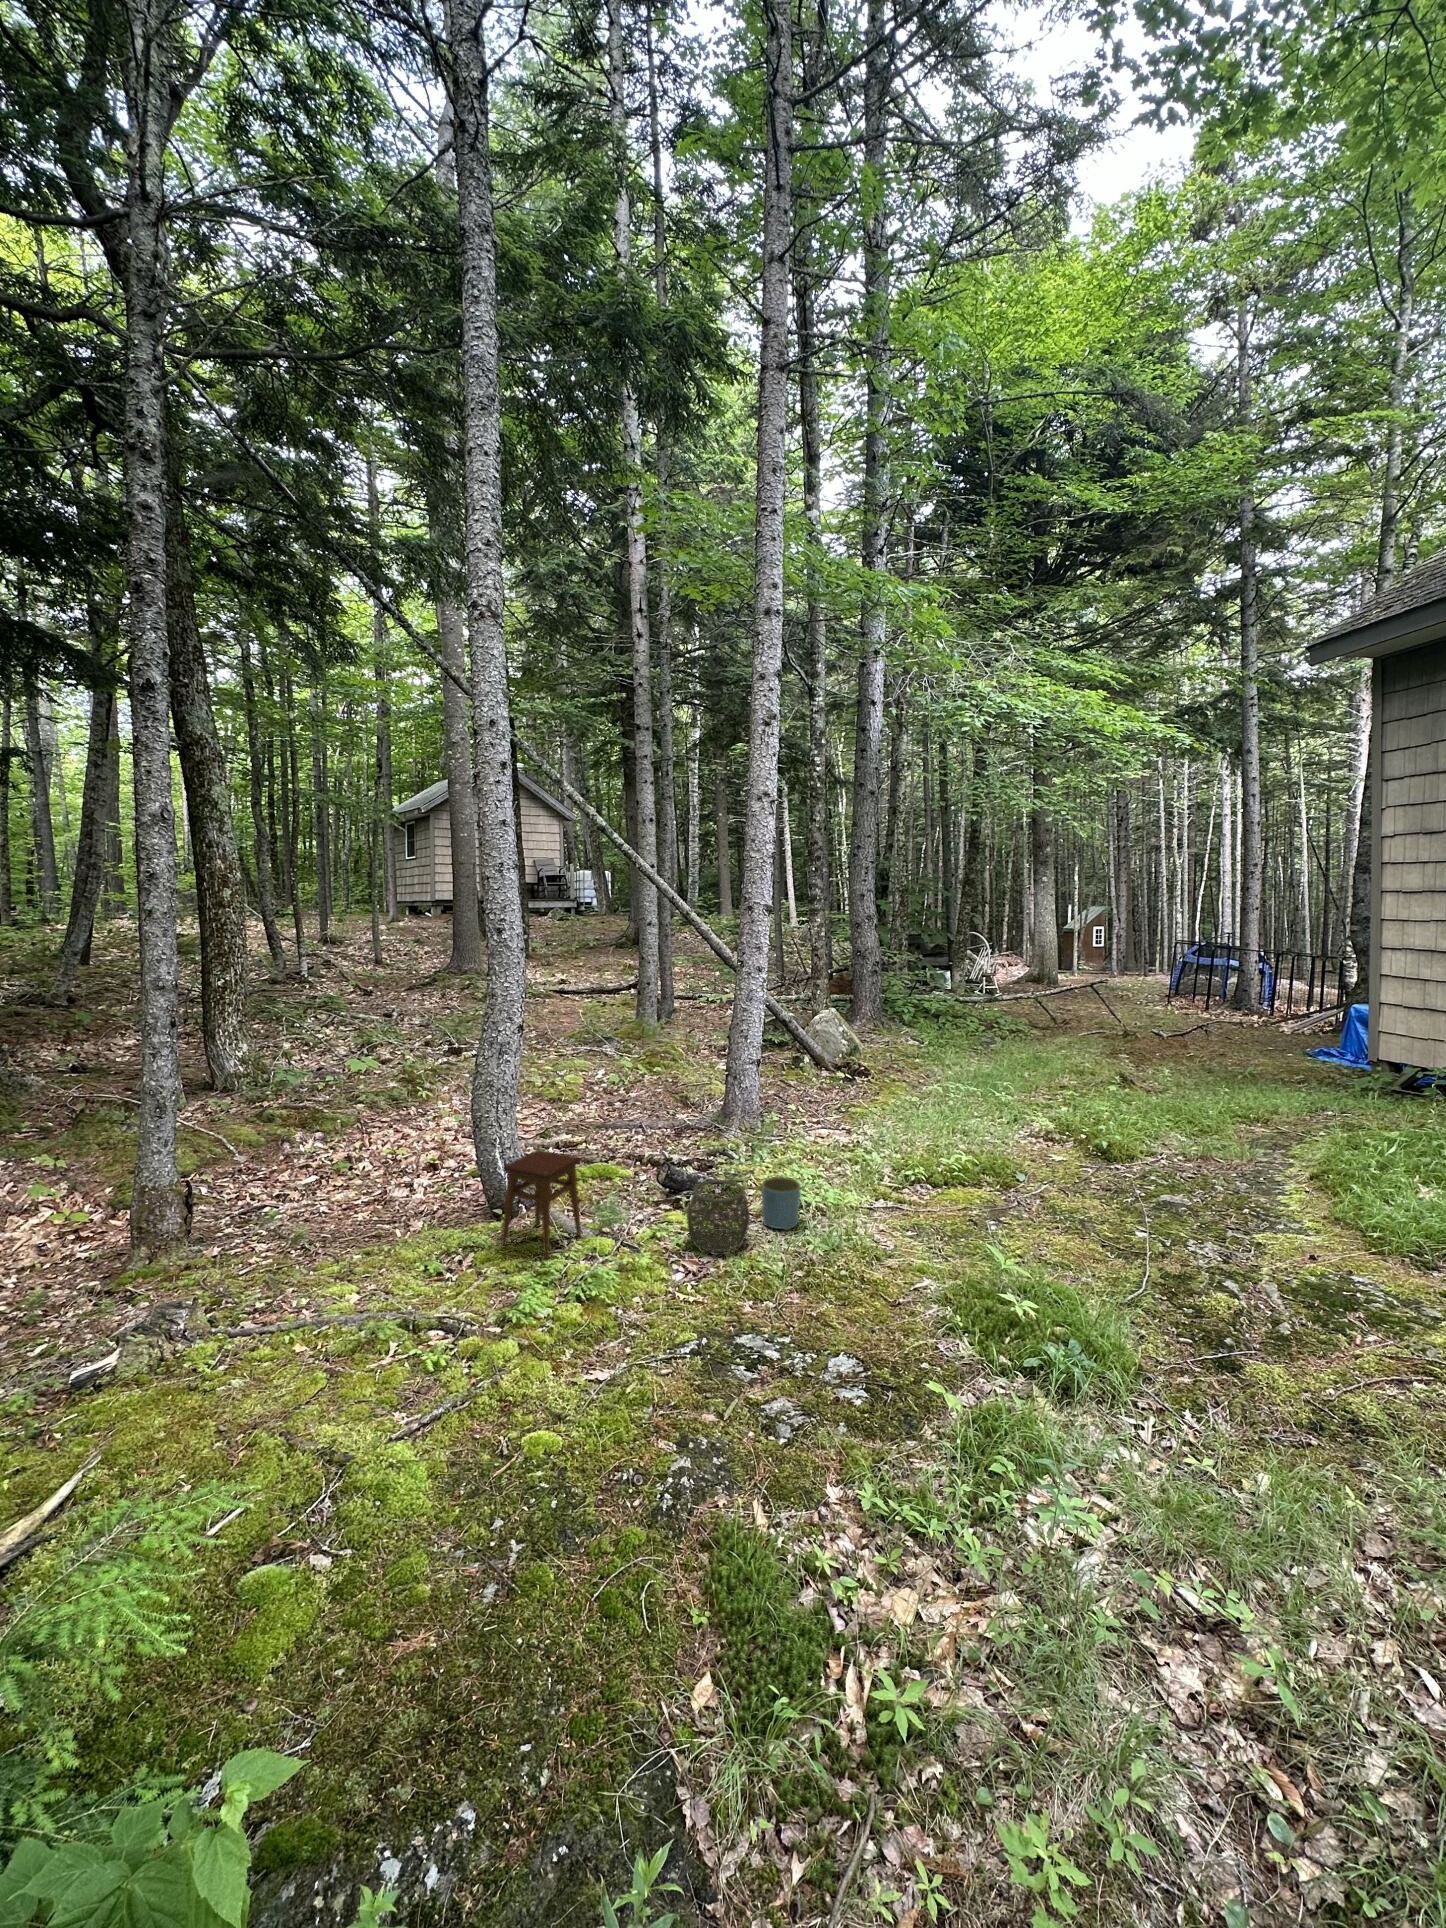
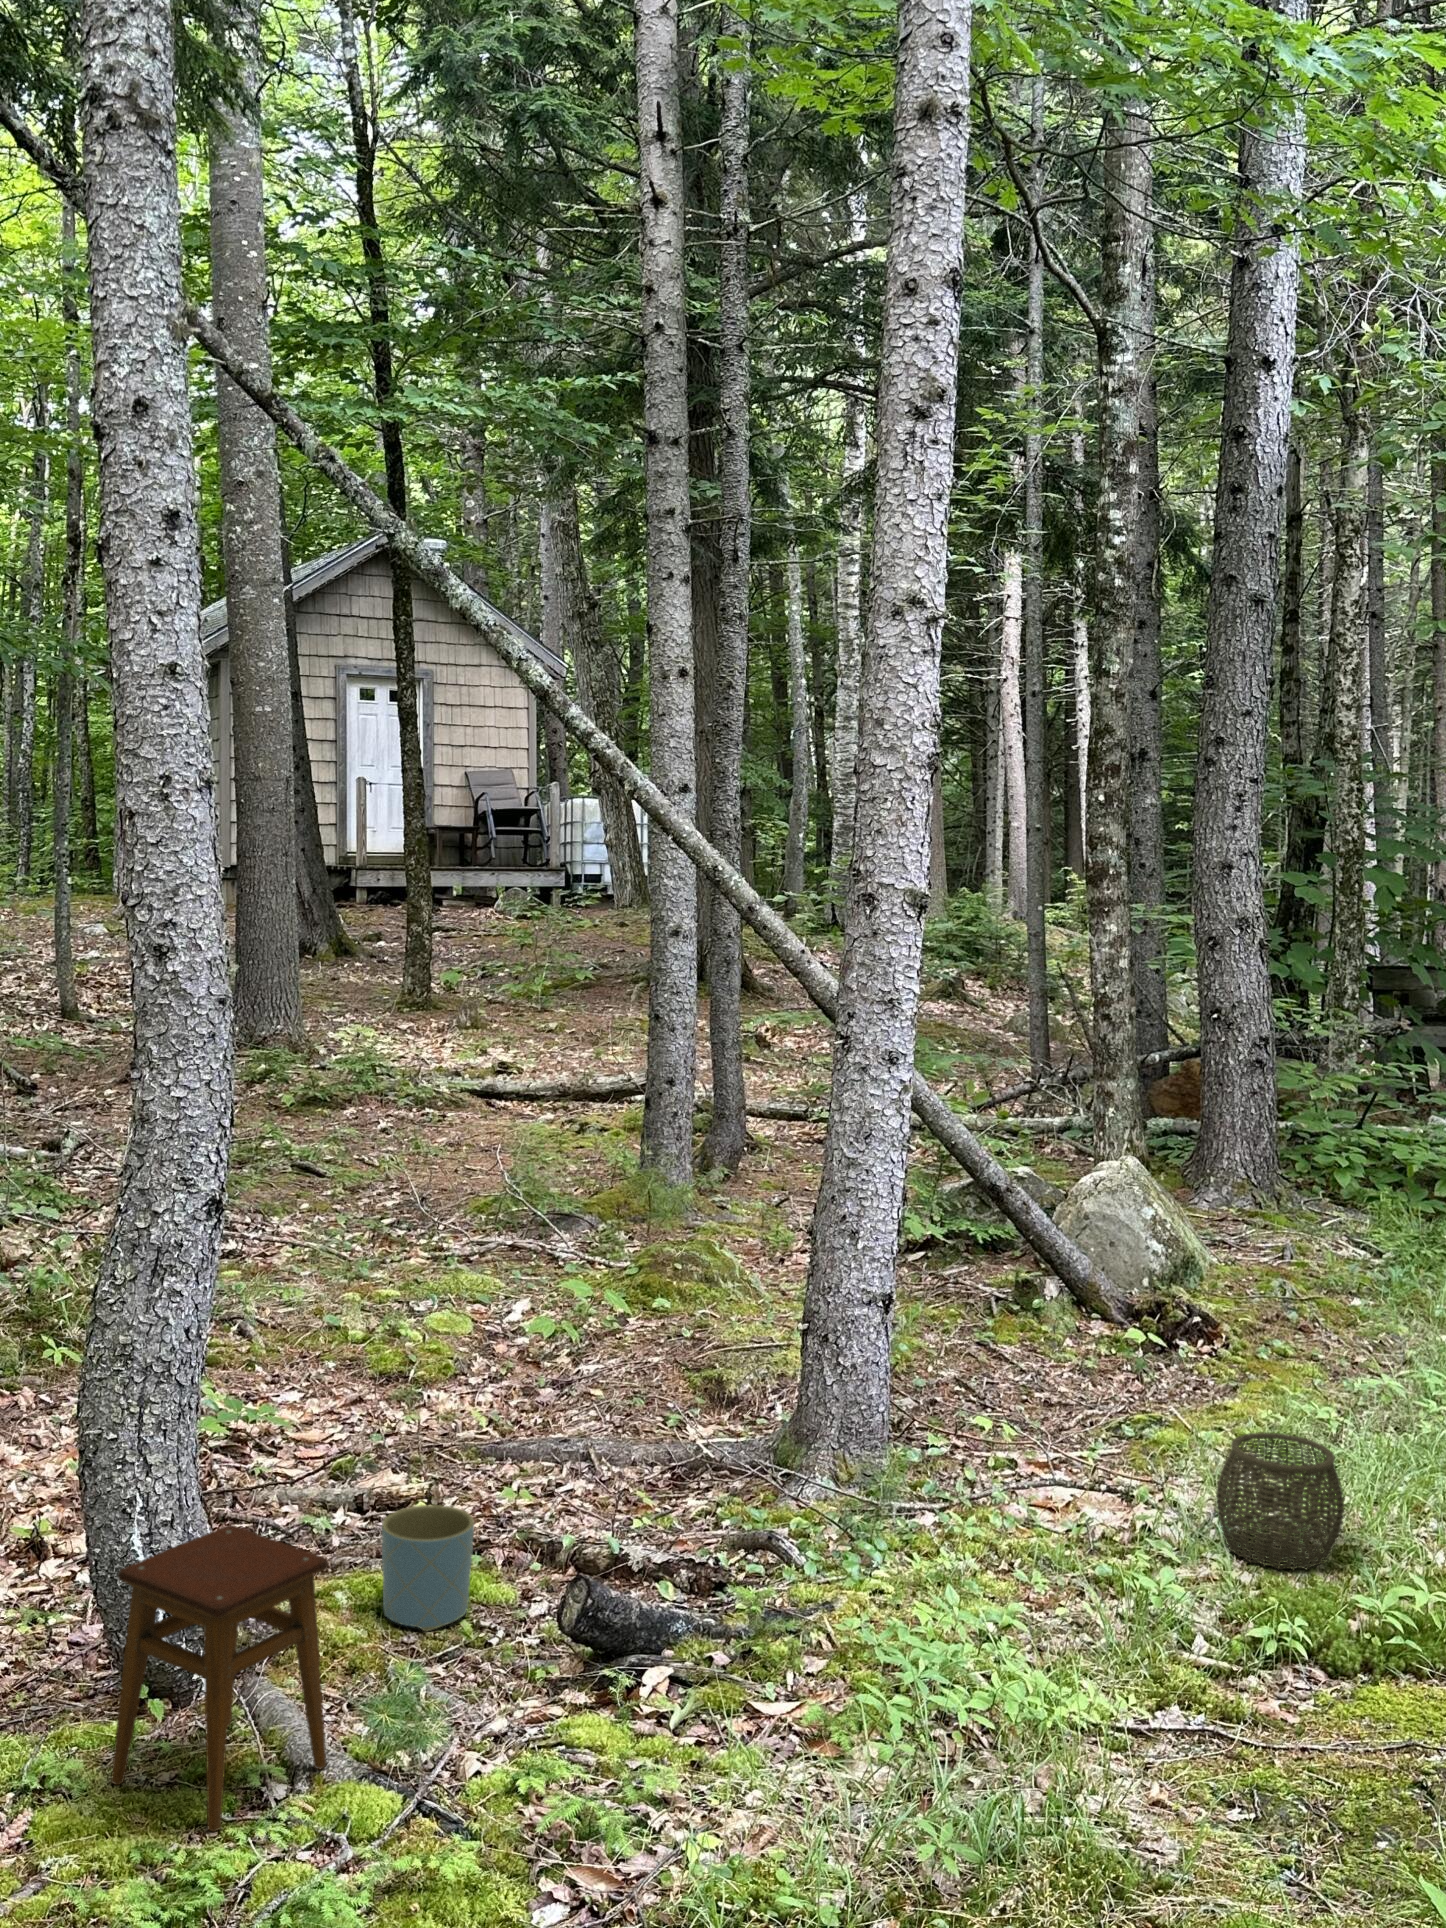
planter: present [762,1177,801,1230] -> present [382,1505,474,1631]
woven basket: present [687,1180,750,1253] -> present [1216,1432,1345,1570]

